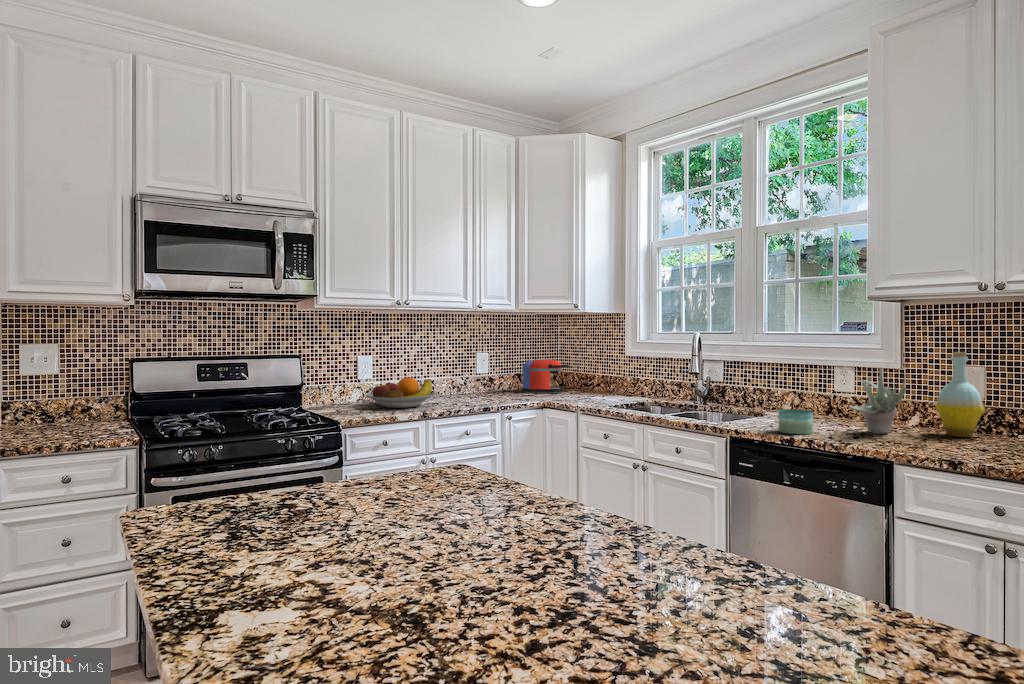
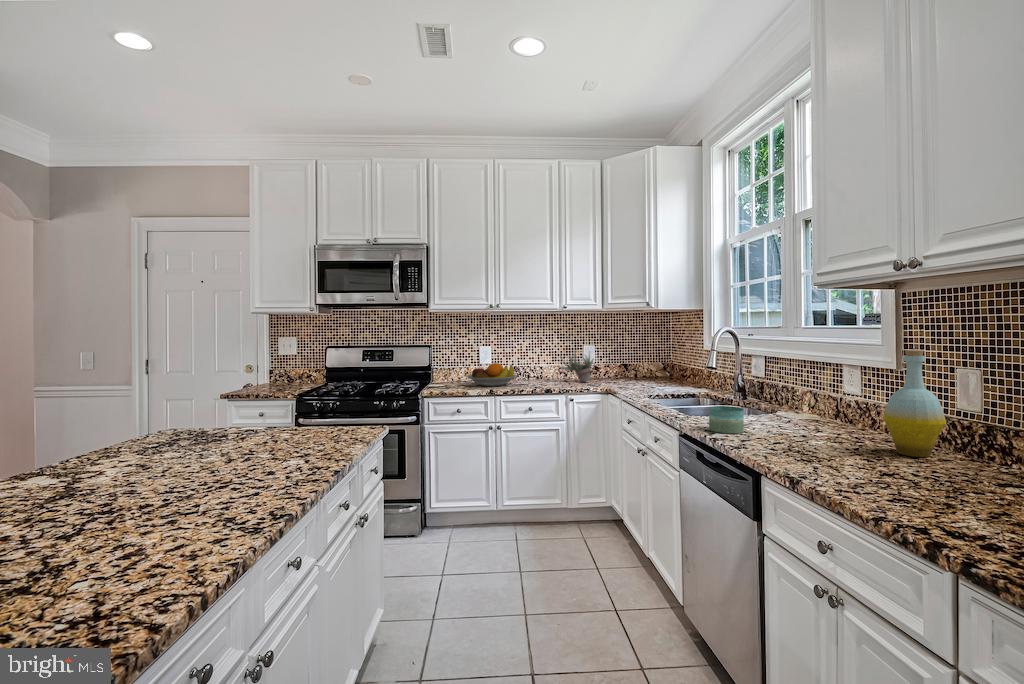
coffee maker: present [522,360,569,393] -> none [619,352,660,382]
succulent plant: present [850,367,906,434] -> present [559,349,594,382]

